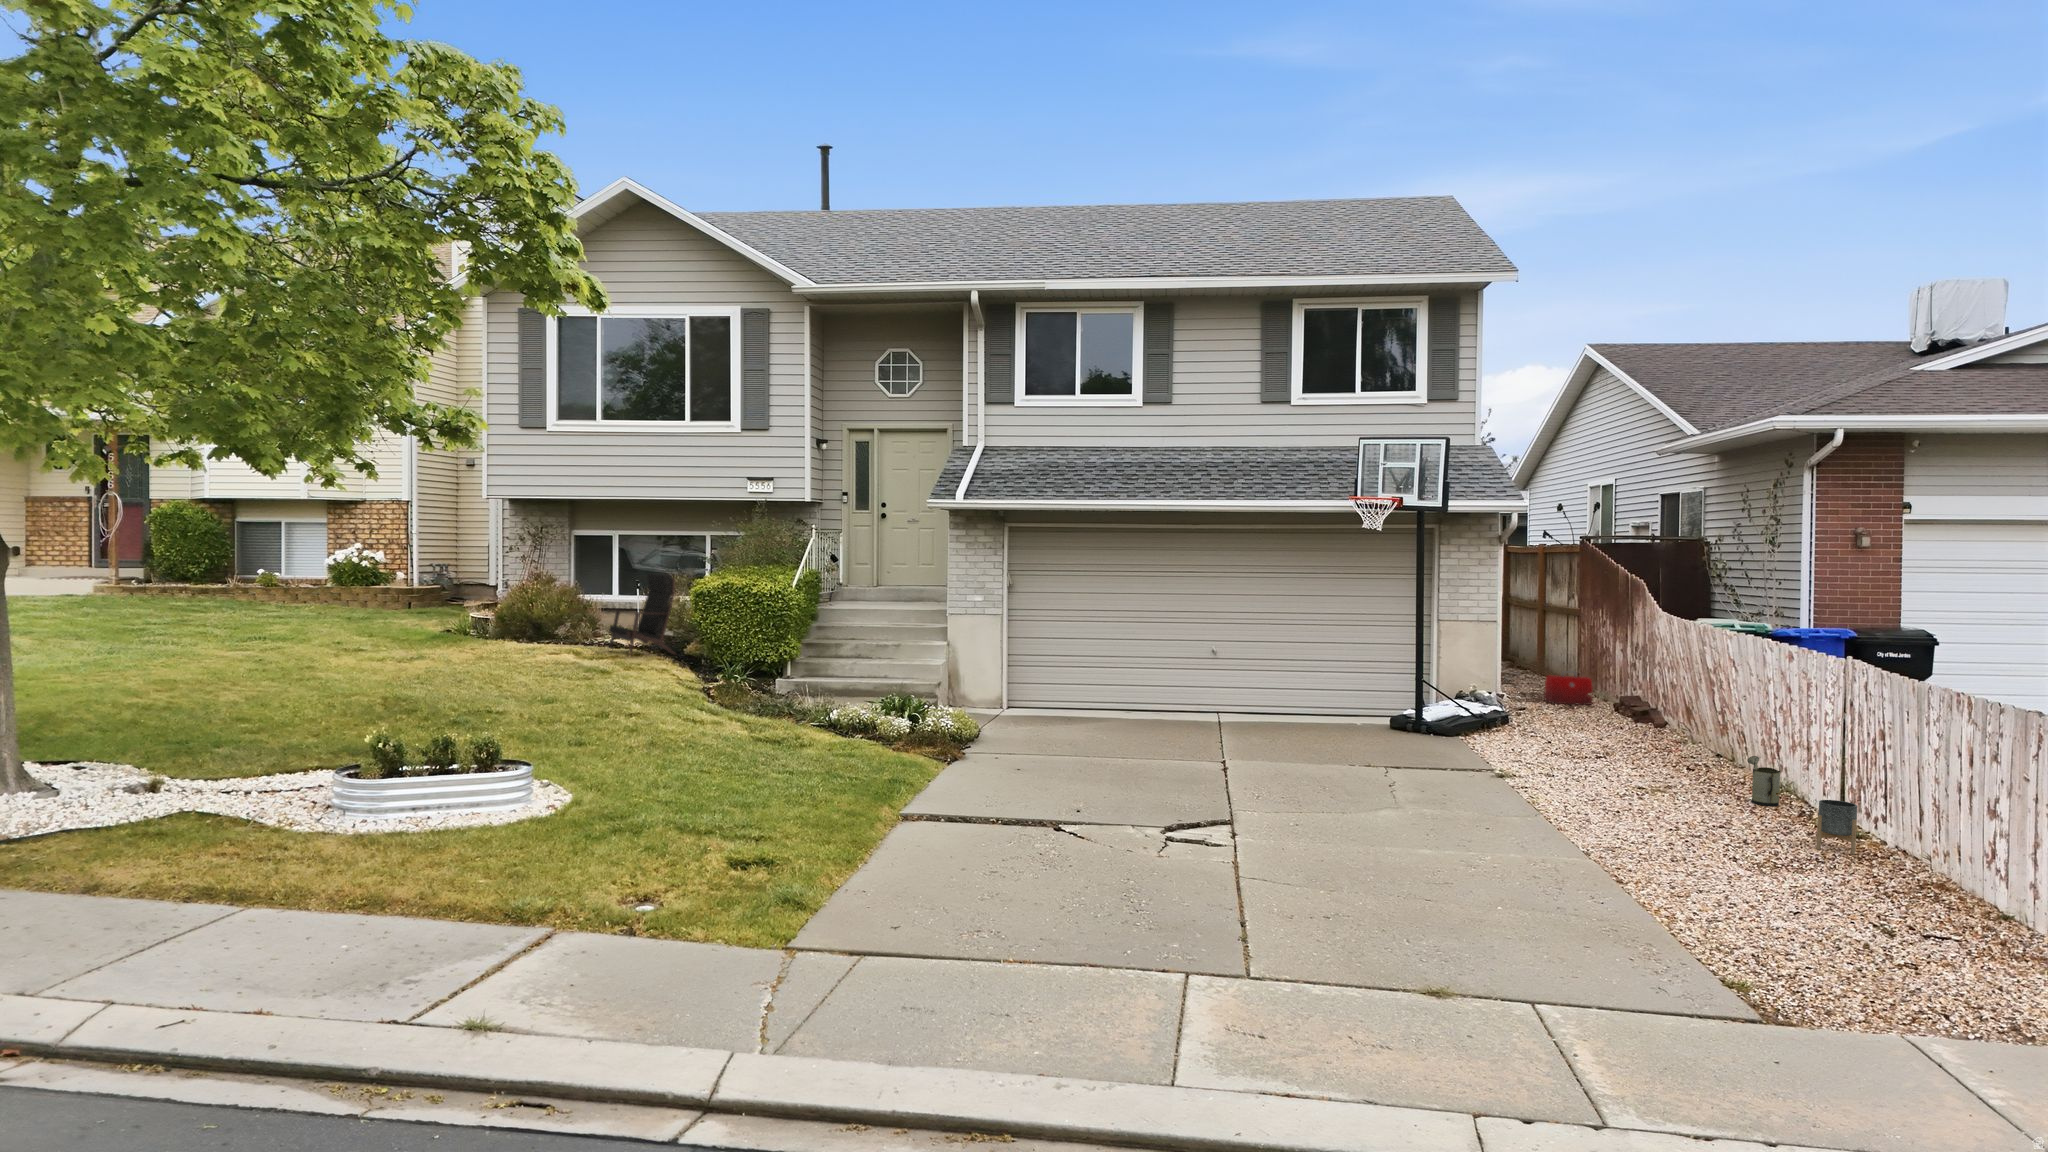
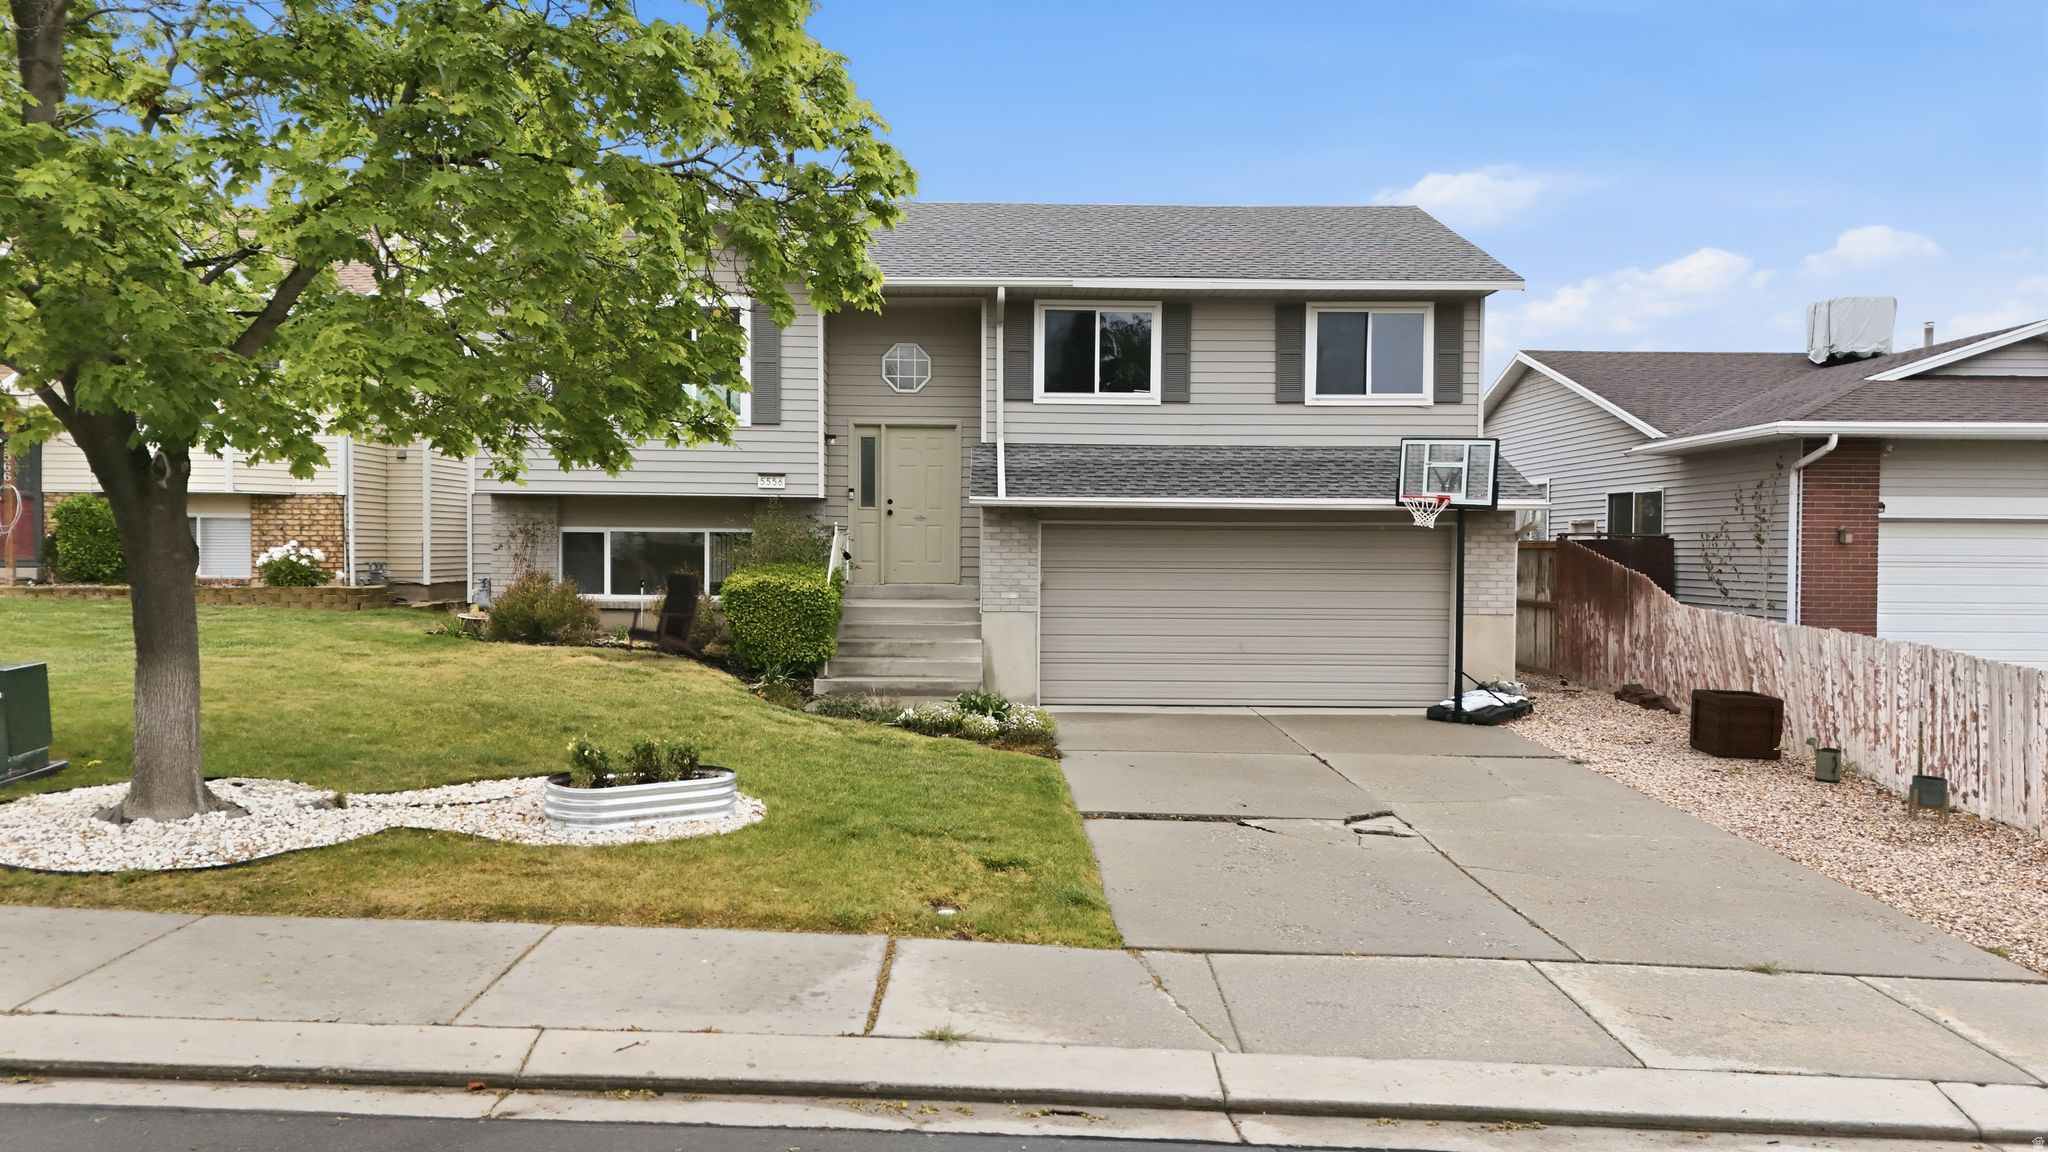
toolbox: present [1544,671,1593,705] -> none [1536,662,1584,694]
wooden crate: none [1646,701,1740,780] -> present [1689,689,1784,760]

